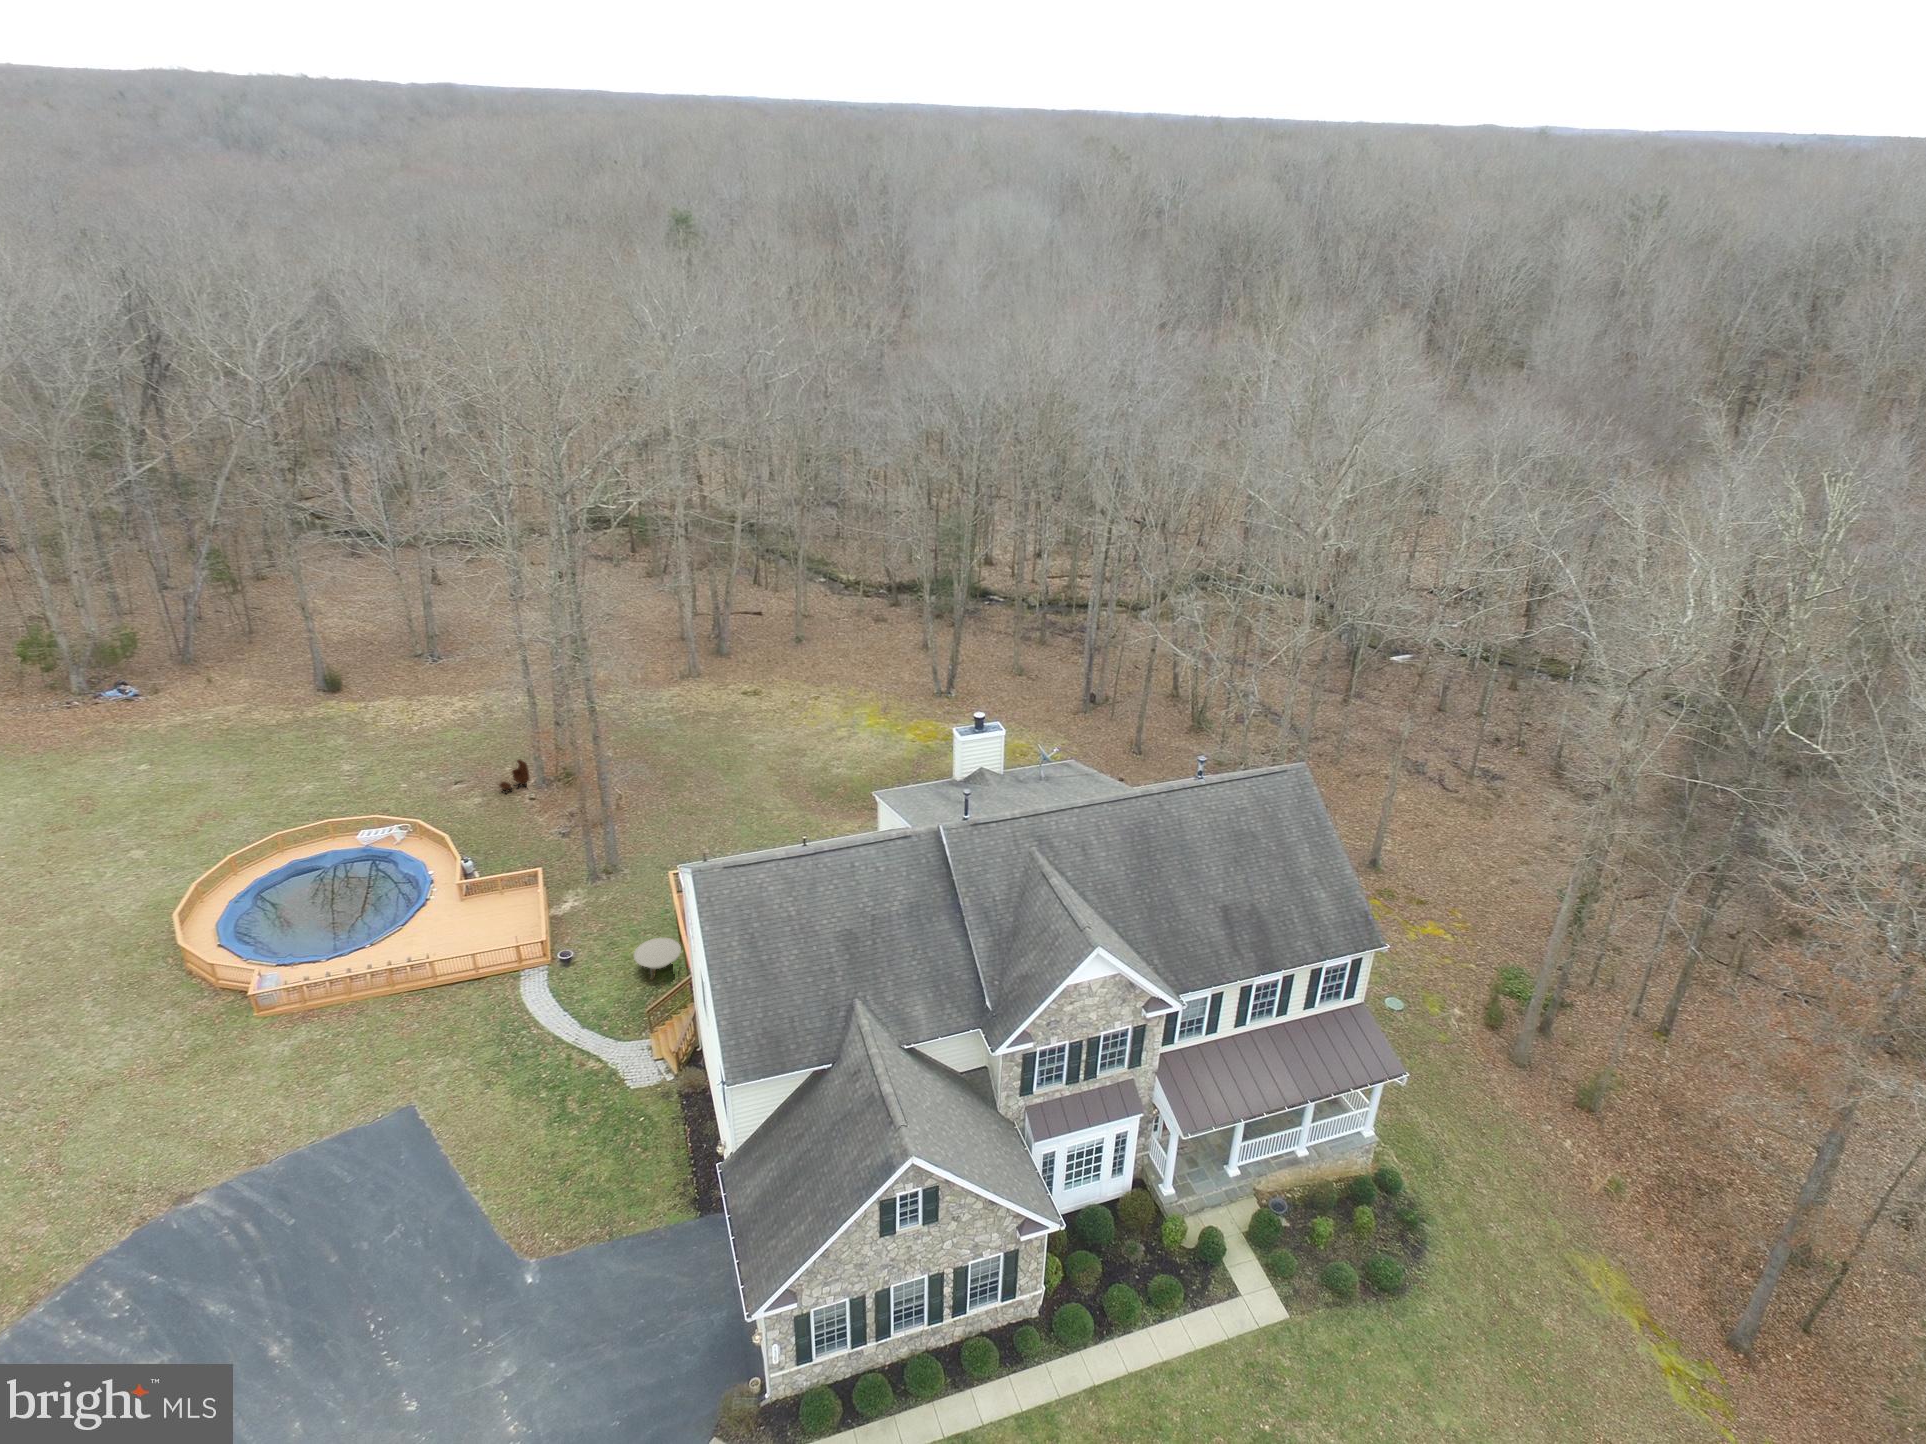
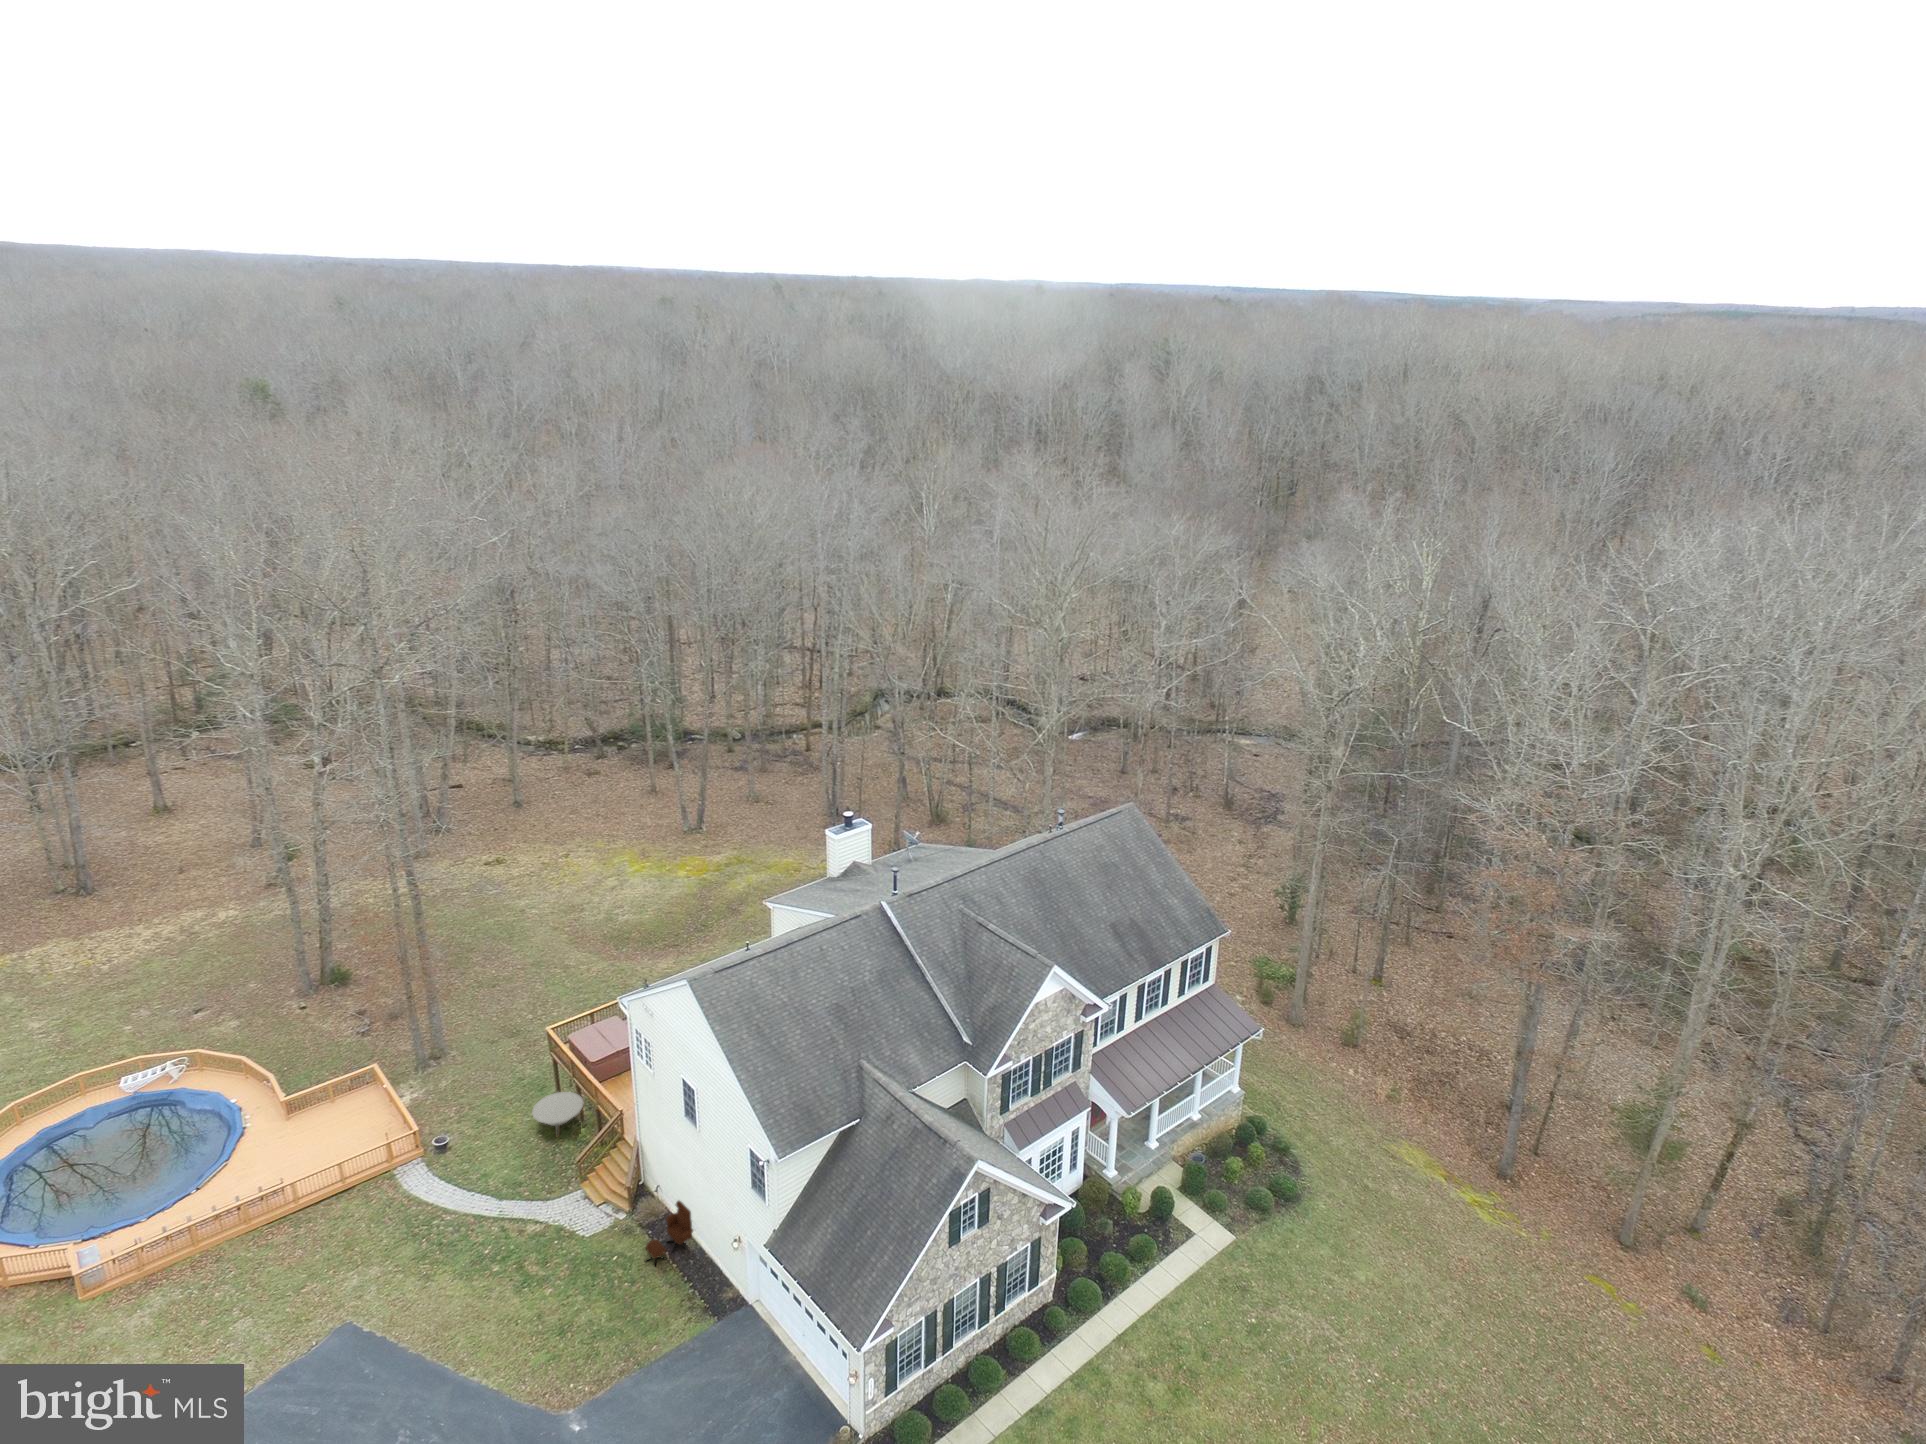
lounge chair: present [499,760,529,792] -> present [646,1201,693,1261]

